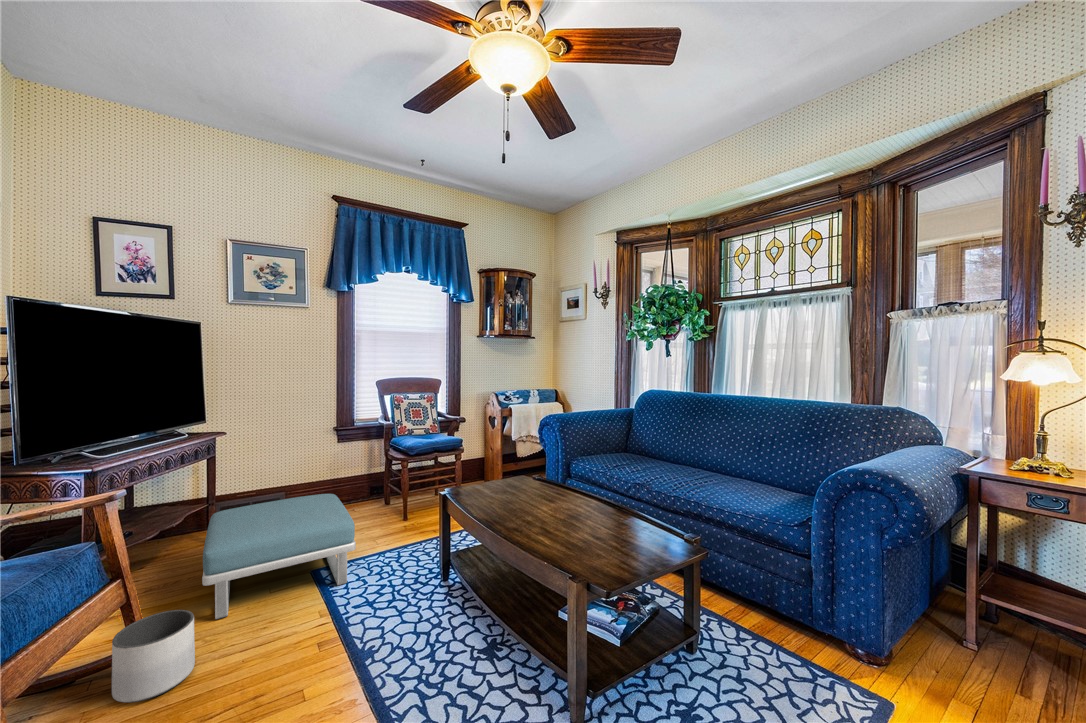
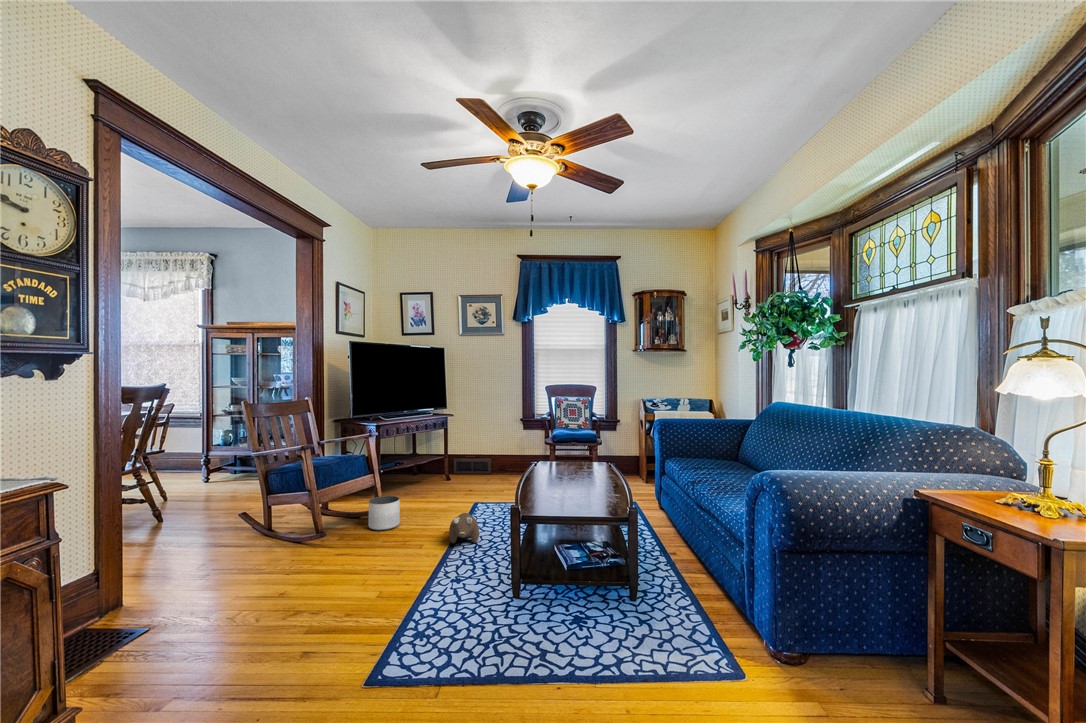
footstool: present [202,494,356,619] -> none [414,459,500,513]
plush toy: none [342,602,397,666] -> present [449,513,479,543]

